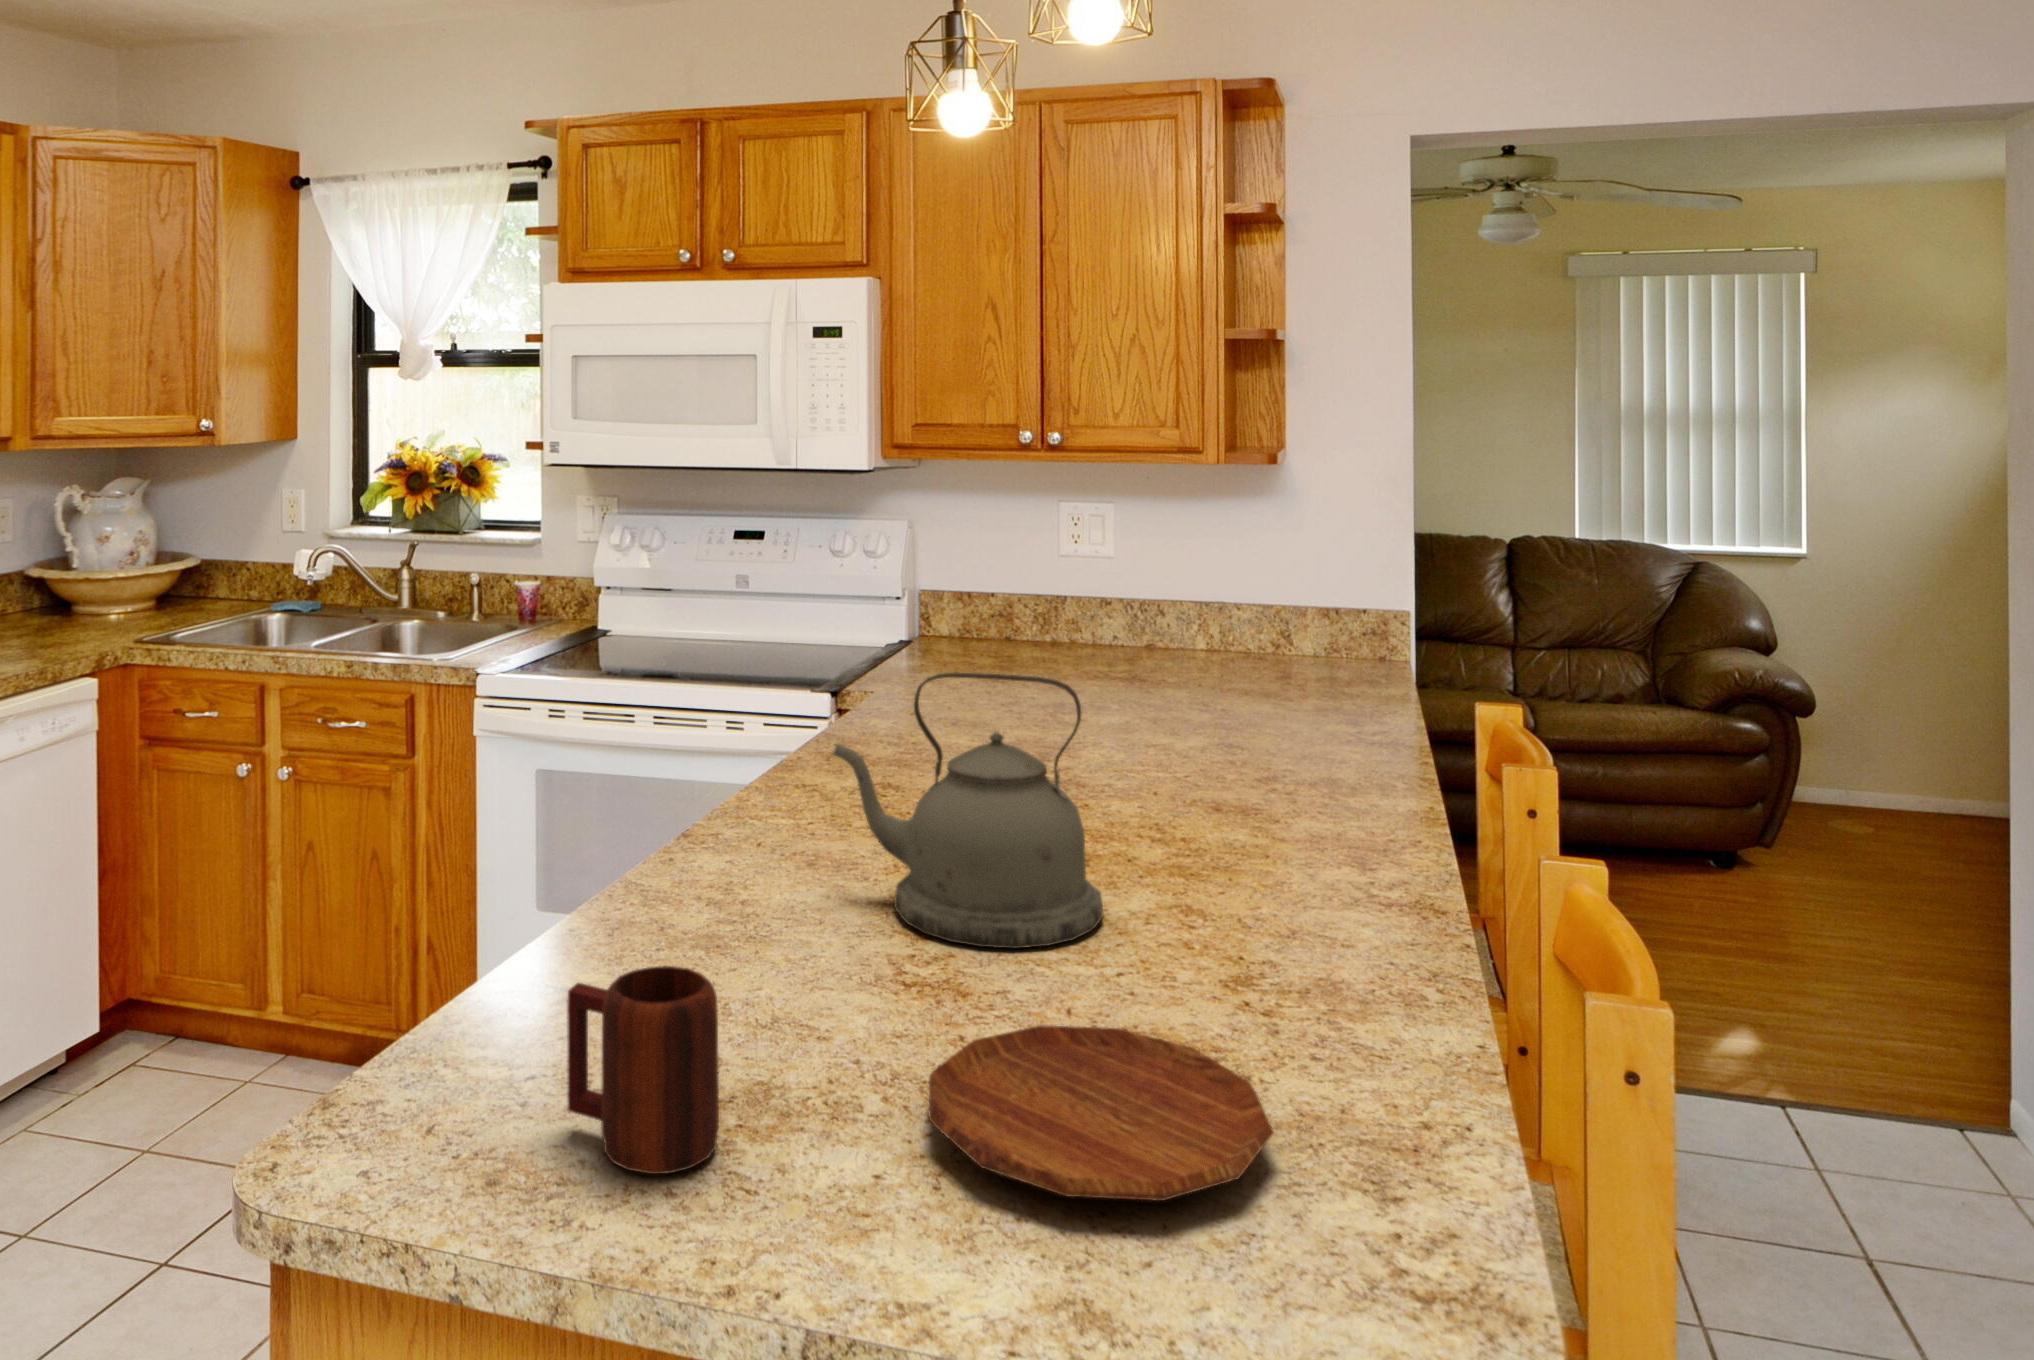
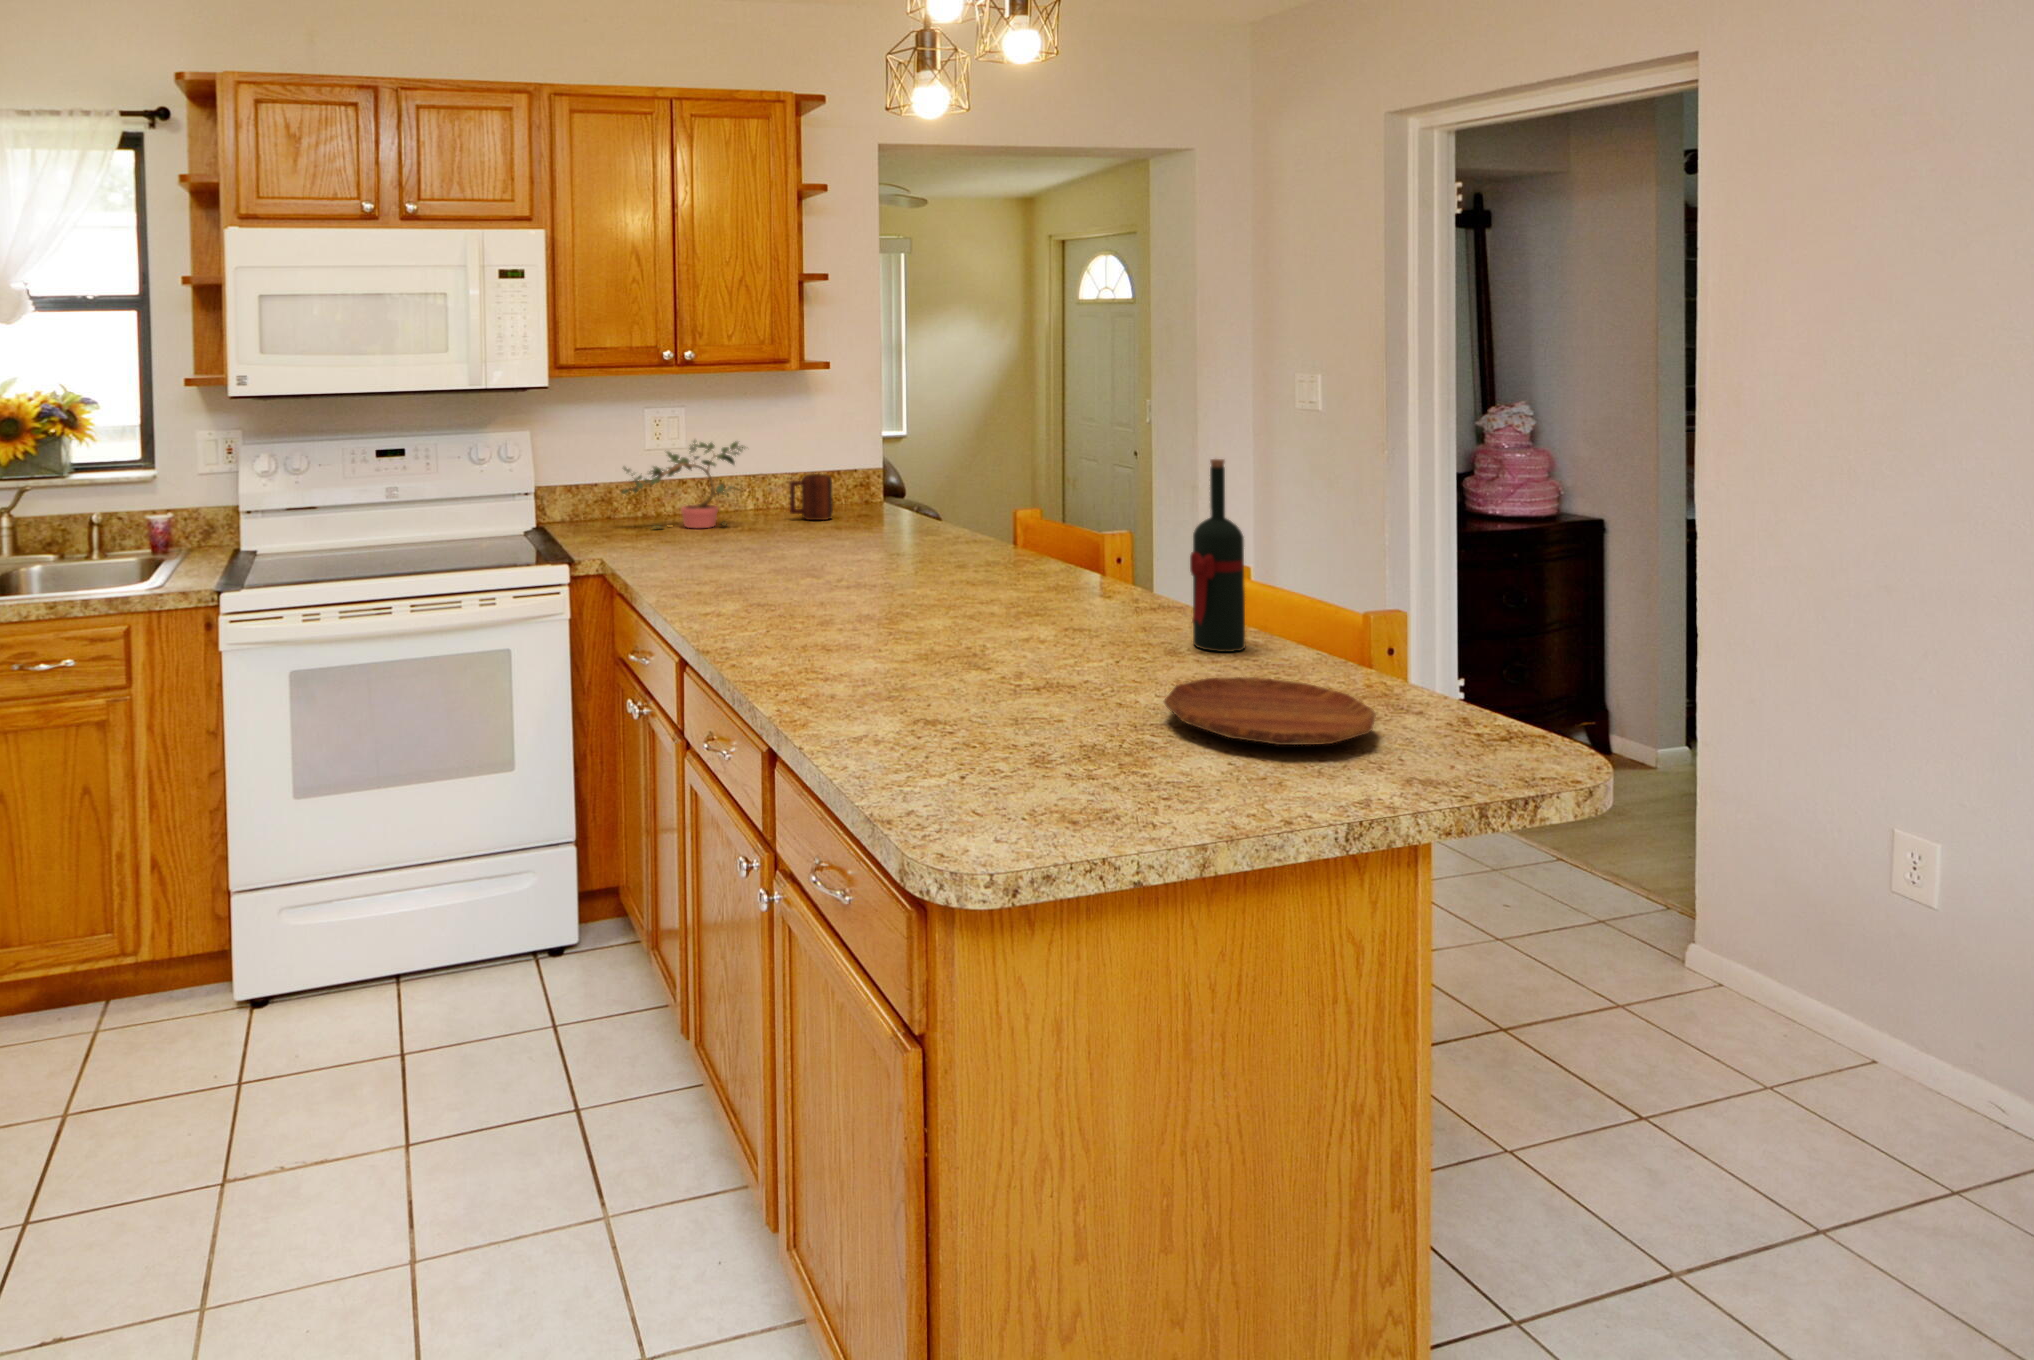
potted plant: none [994,543,1154,666] -> present [622,440,745,528]
wine bottle: none [1299,658,1415,1001] -> present [1190,459,1245,652]
kettle: present [833,673,1103,948] -> none [884,495,1062,672]
mug: present [567,966,719,1174] -> present [790,474,833,520]

